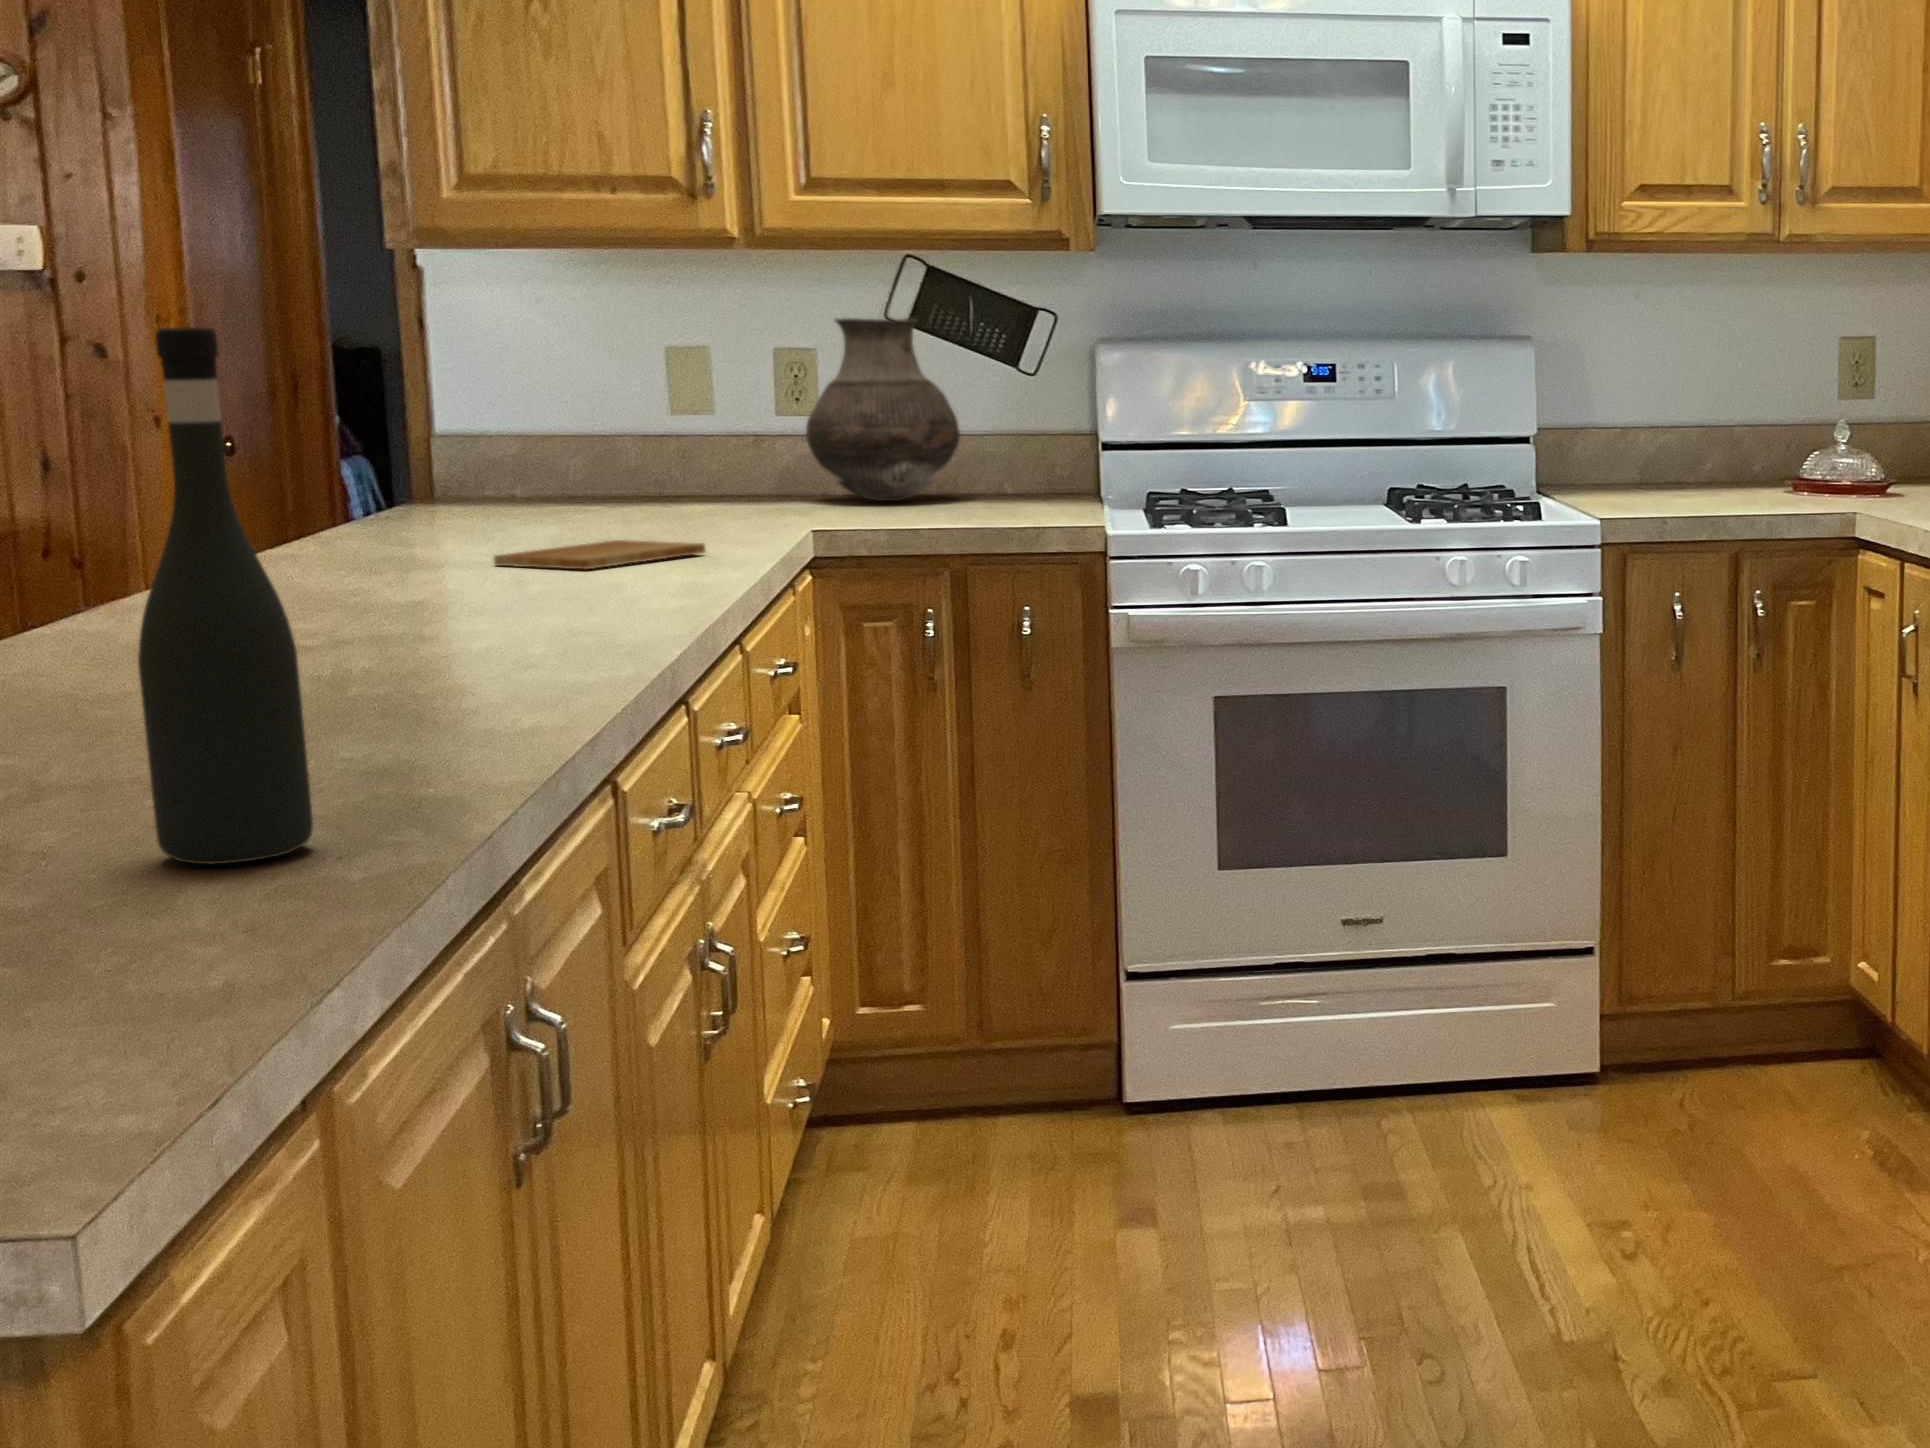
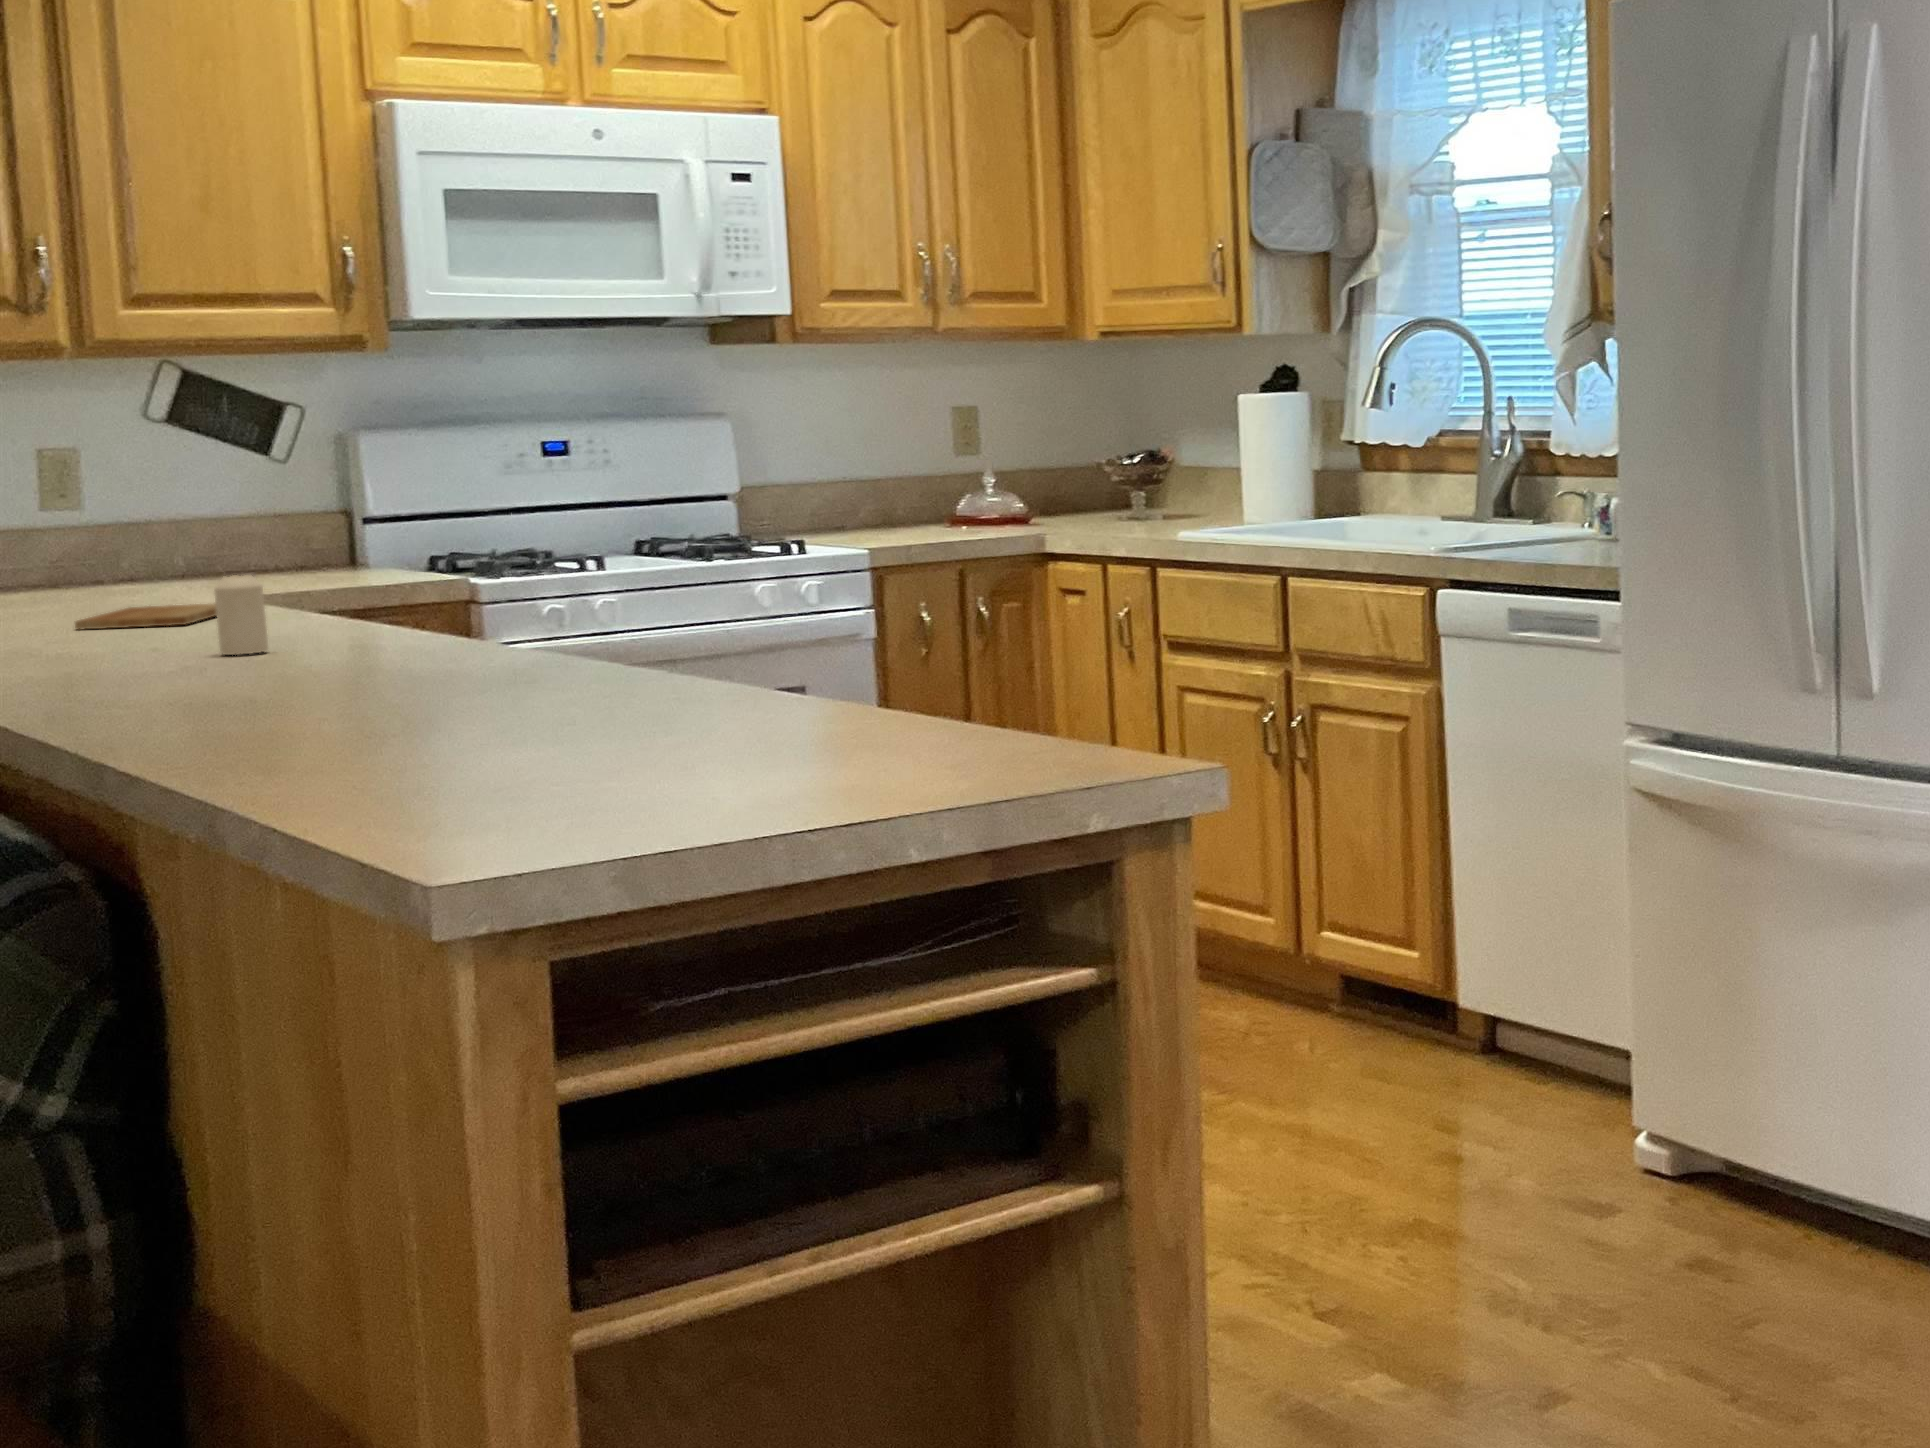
vase: present [806,318,960,501] -> none [110,414,262,577]
wine bottle: present [138,327,313,864] -> none [689,413,780,718]
candle: none [392,522,459,625] -> present [214,575,268,655]

